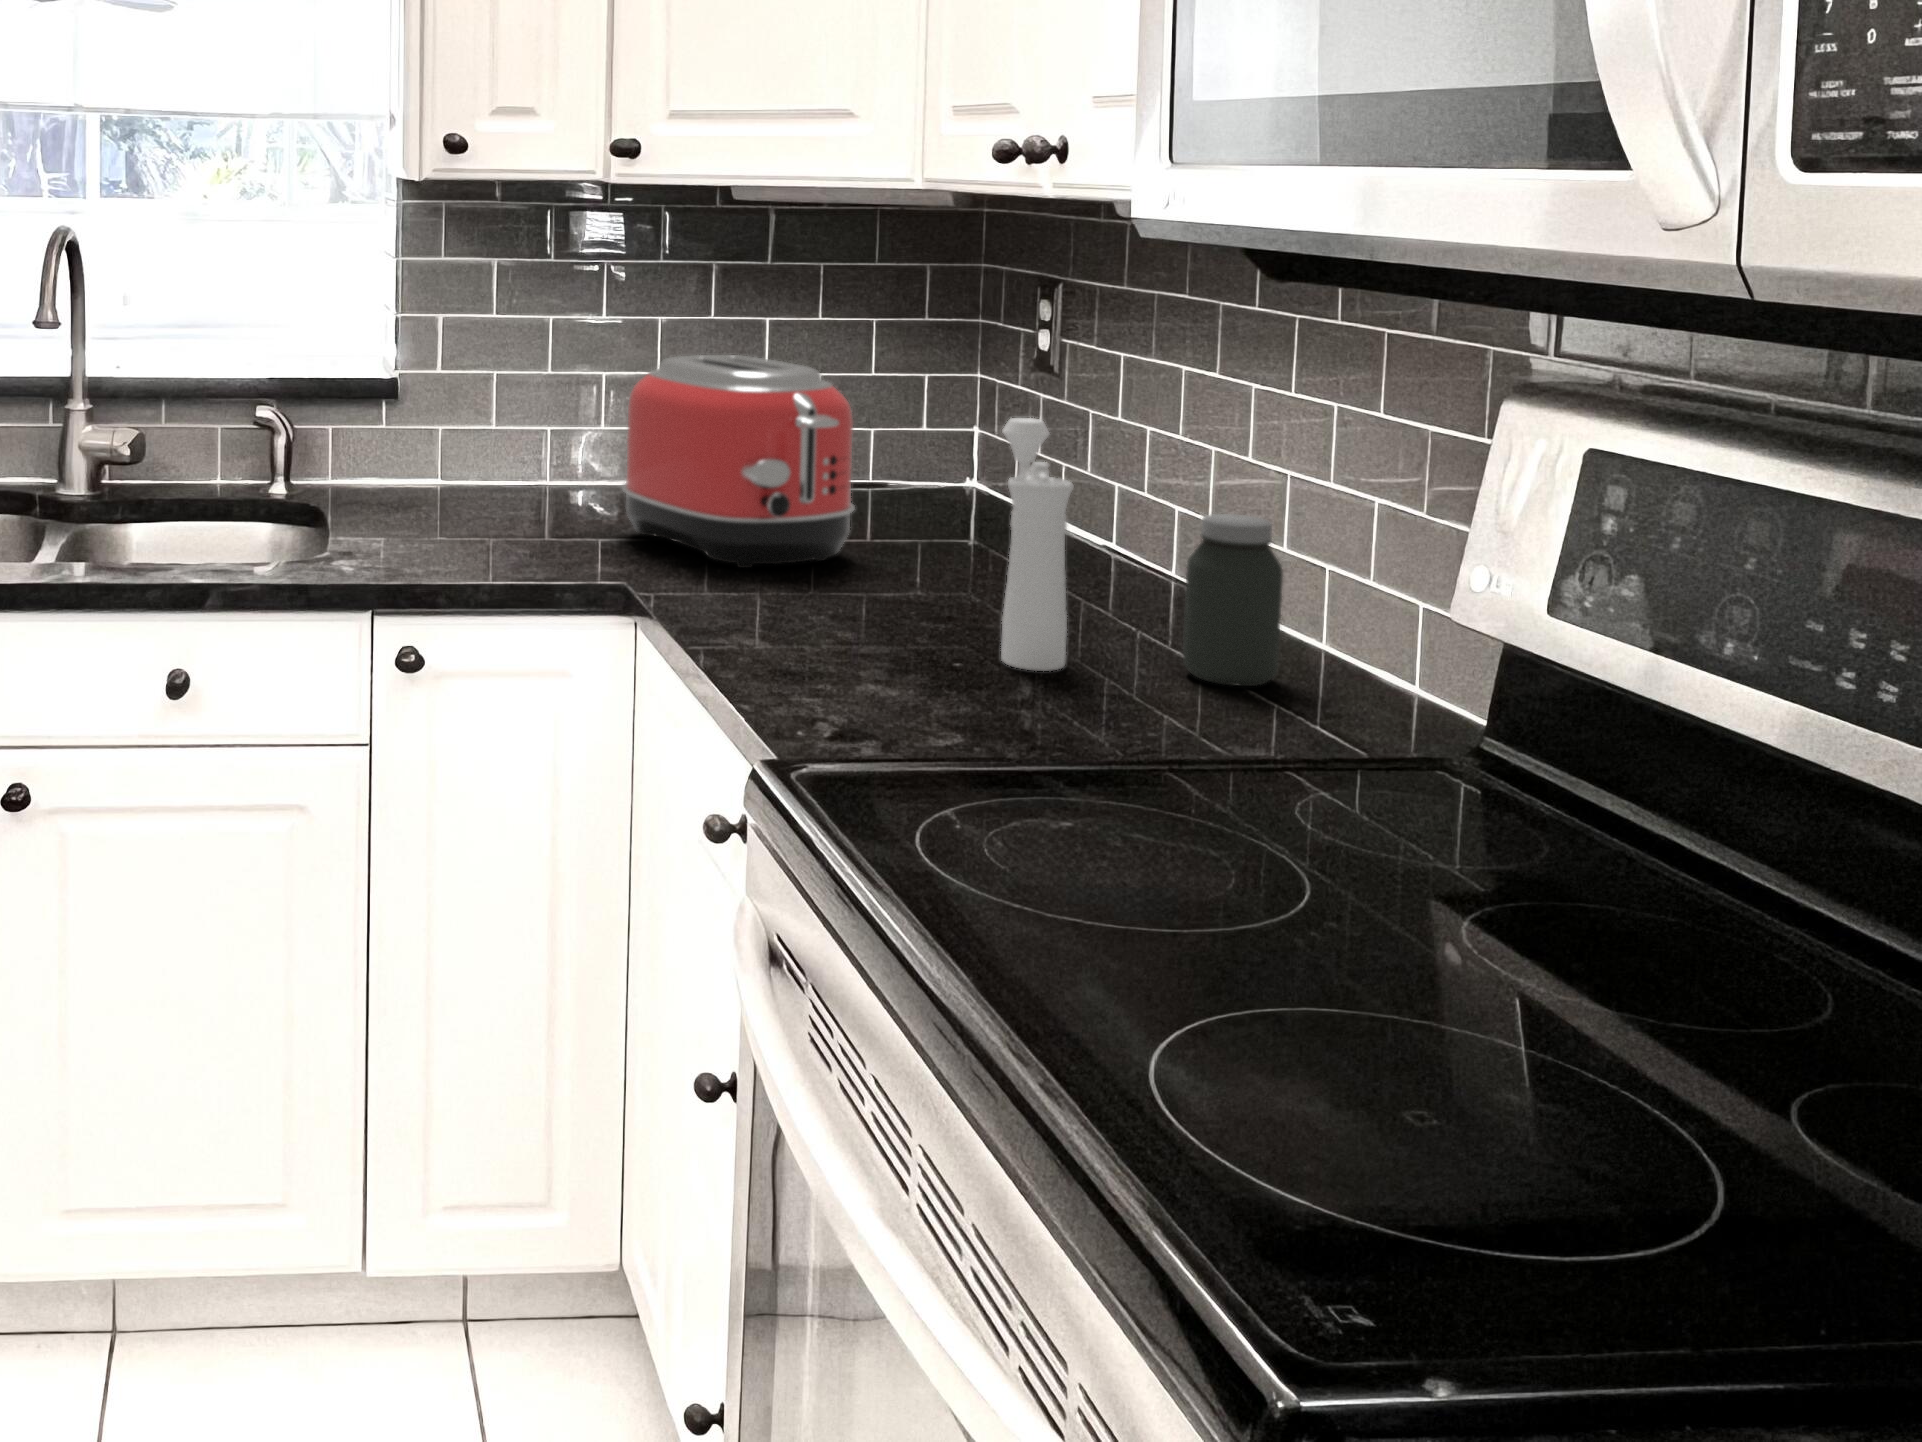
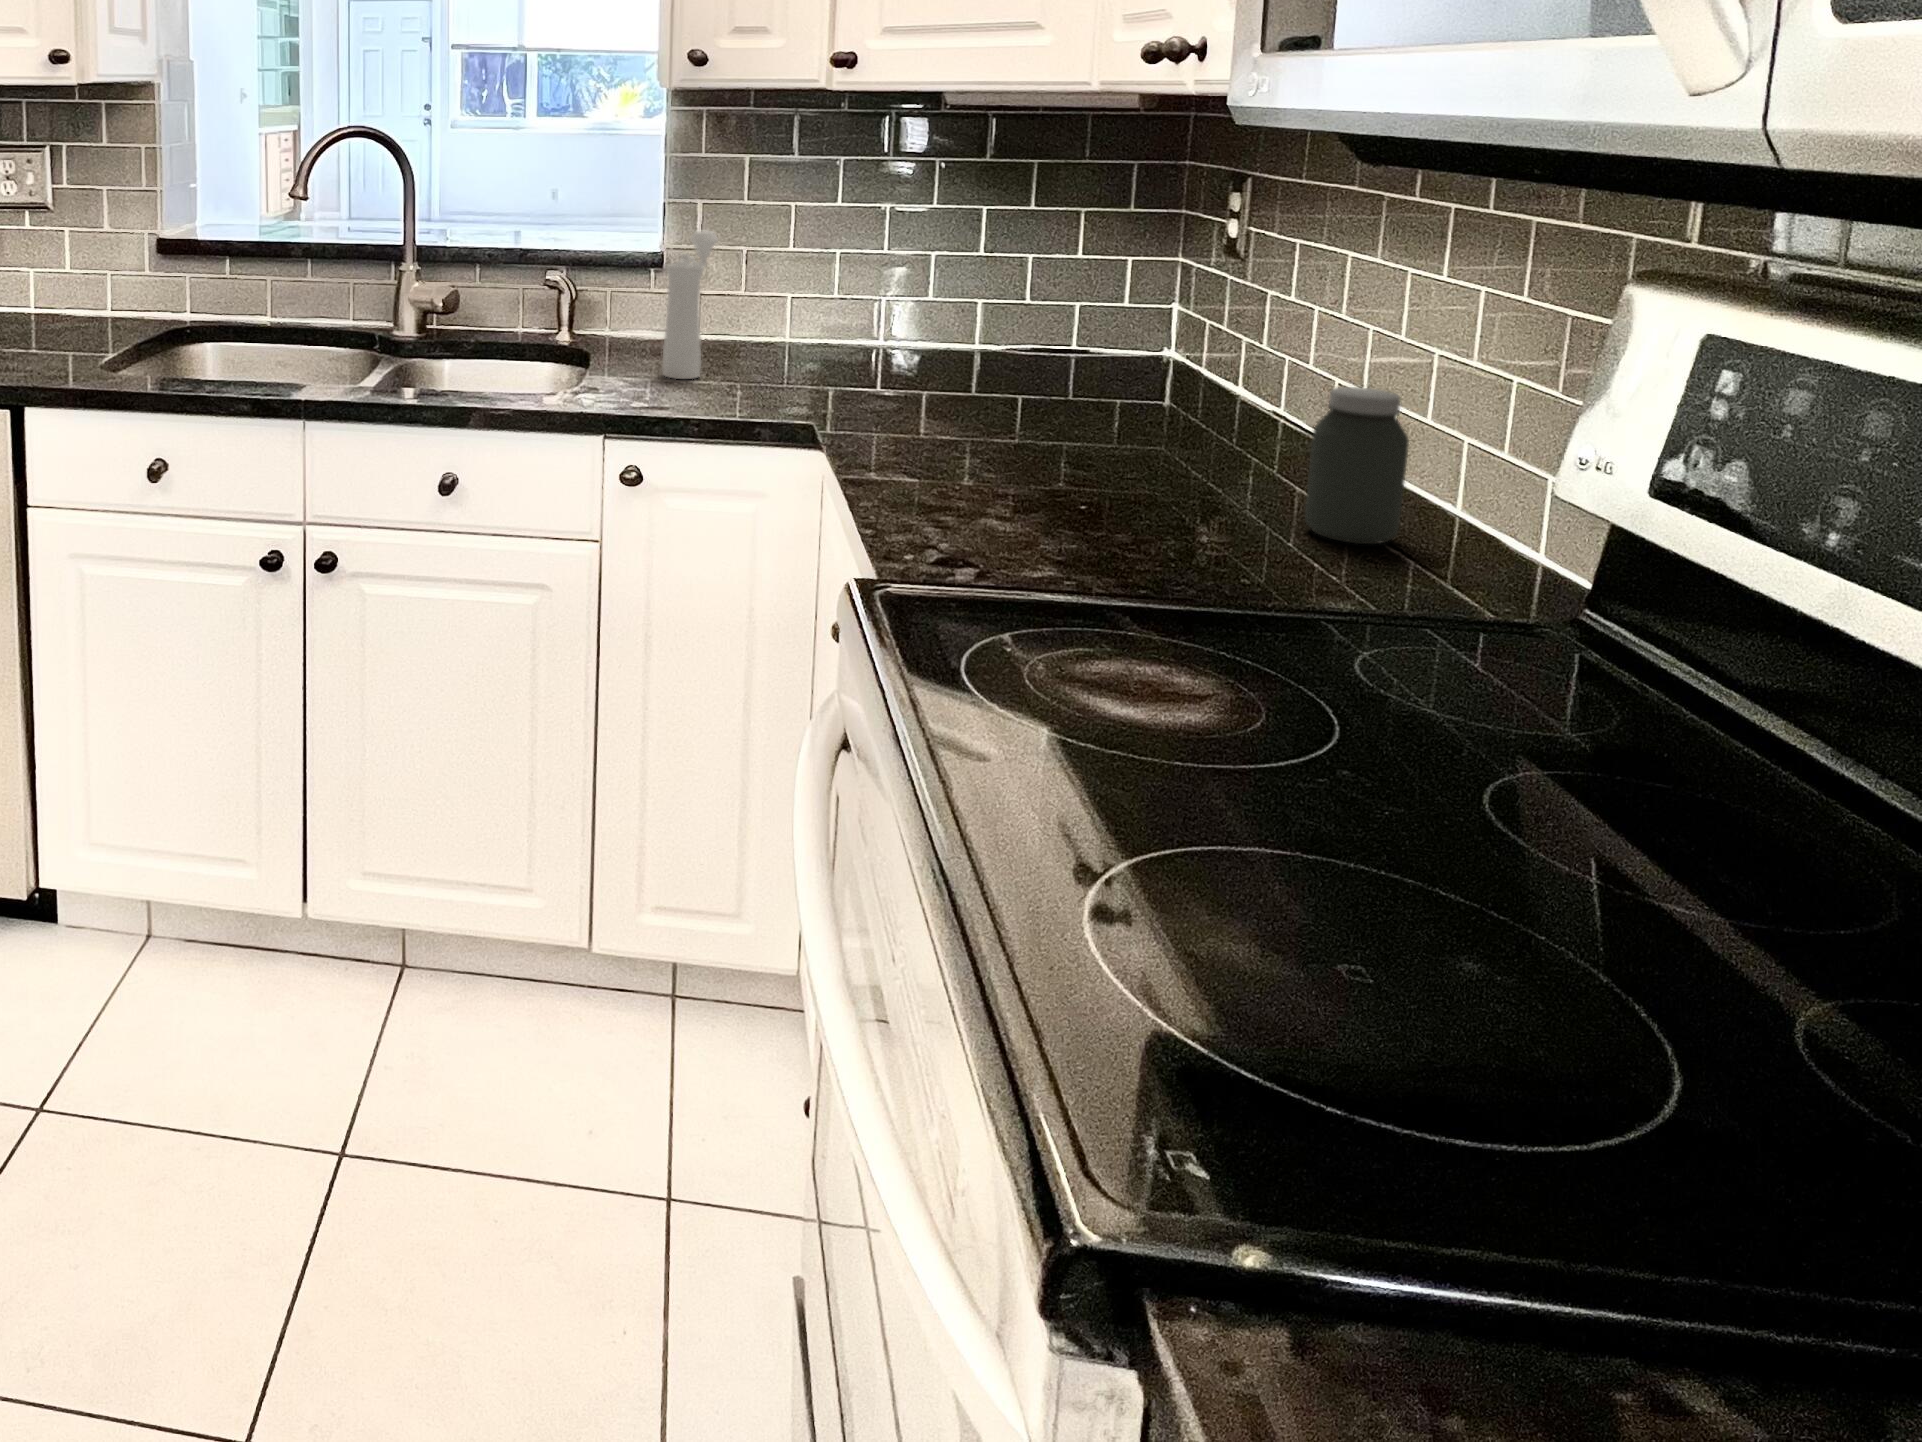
toaster: present [622,355,855,568] -> none [830,239,1032,418]
pepper mill: present [1001,418,1073,671] -> present [662,231,718,379]

